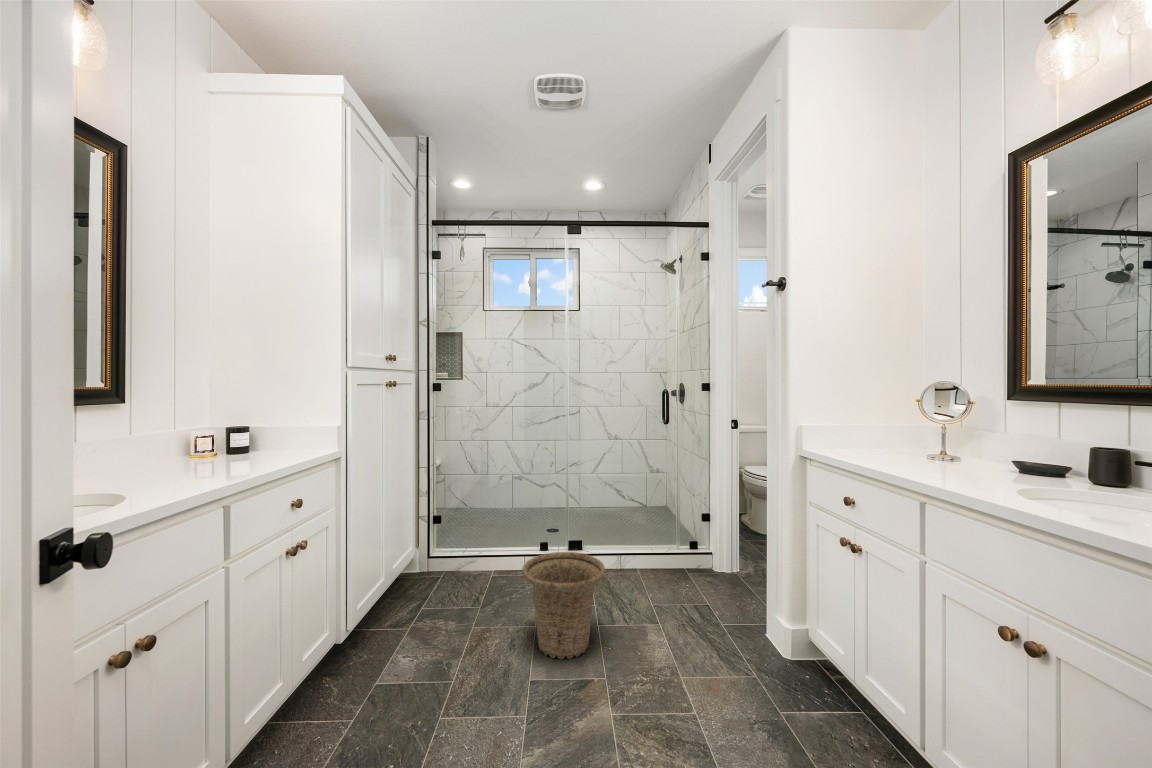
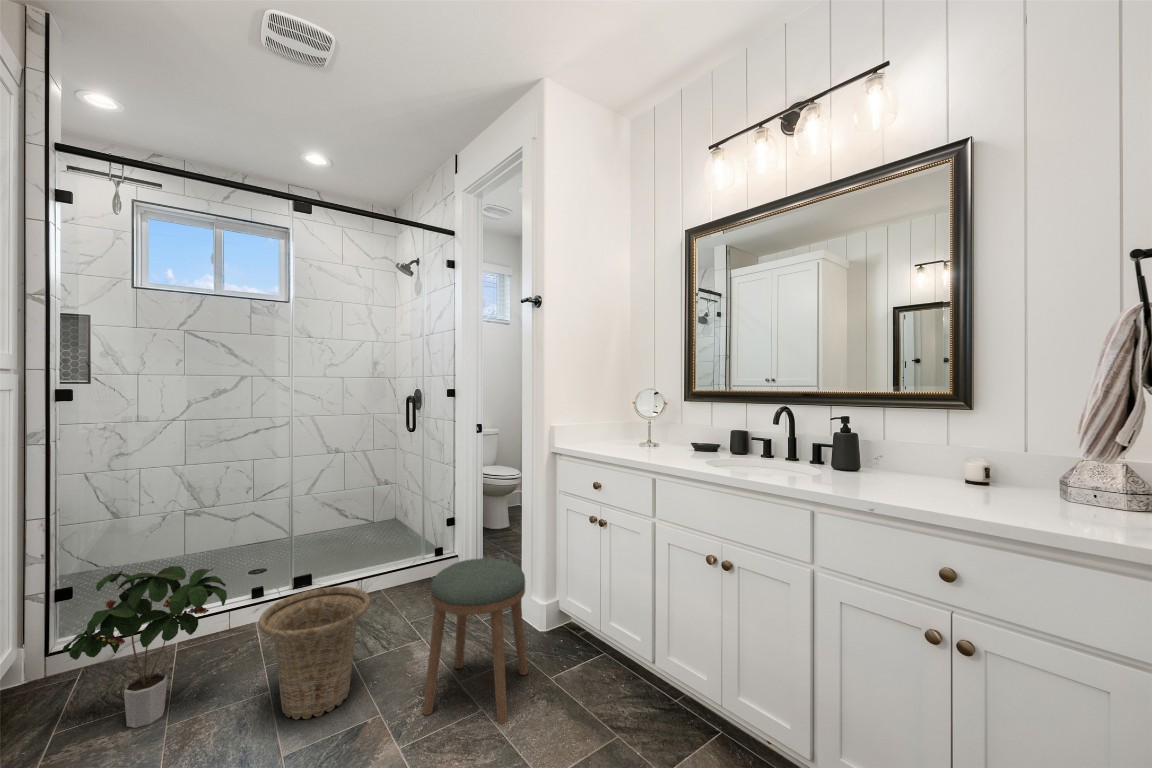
potted plant: none [426,508,509,621] -> present [63,566,227,728]
stool: none [639,556,756,738] -> present [423,558,528,724]

